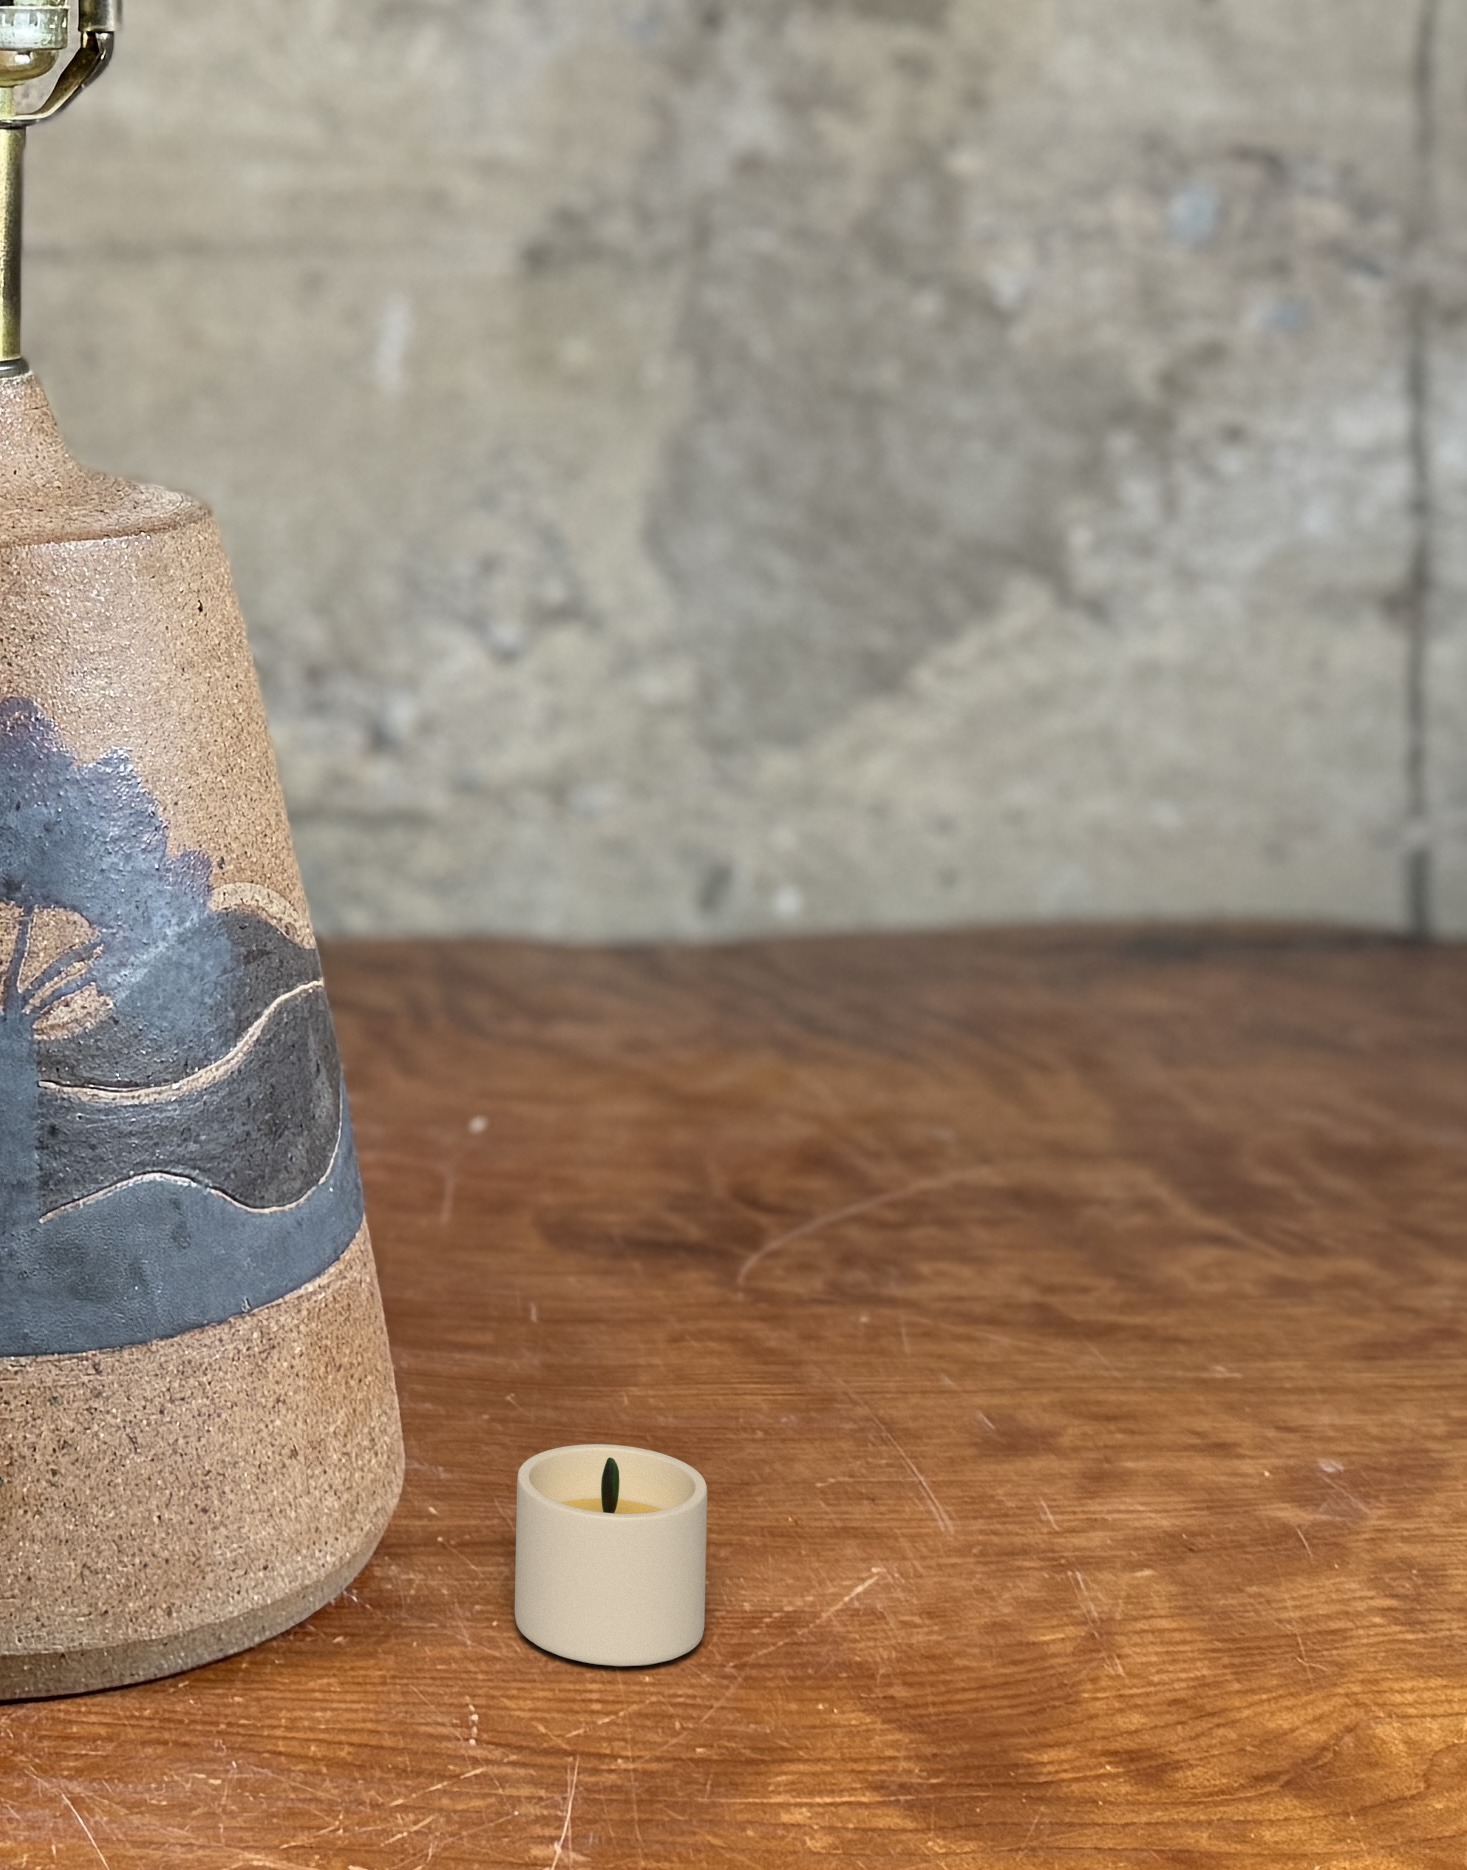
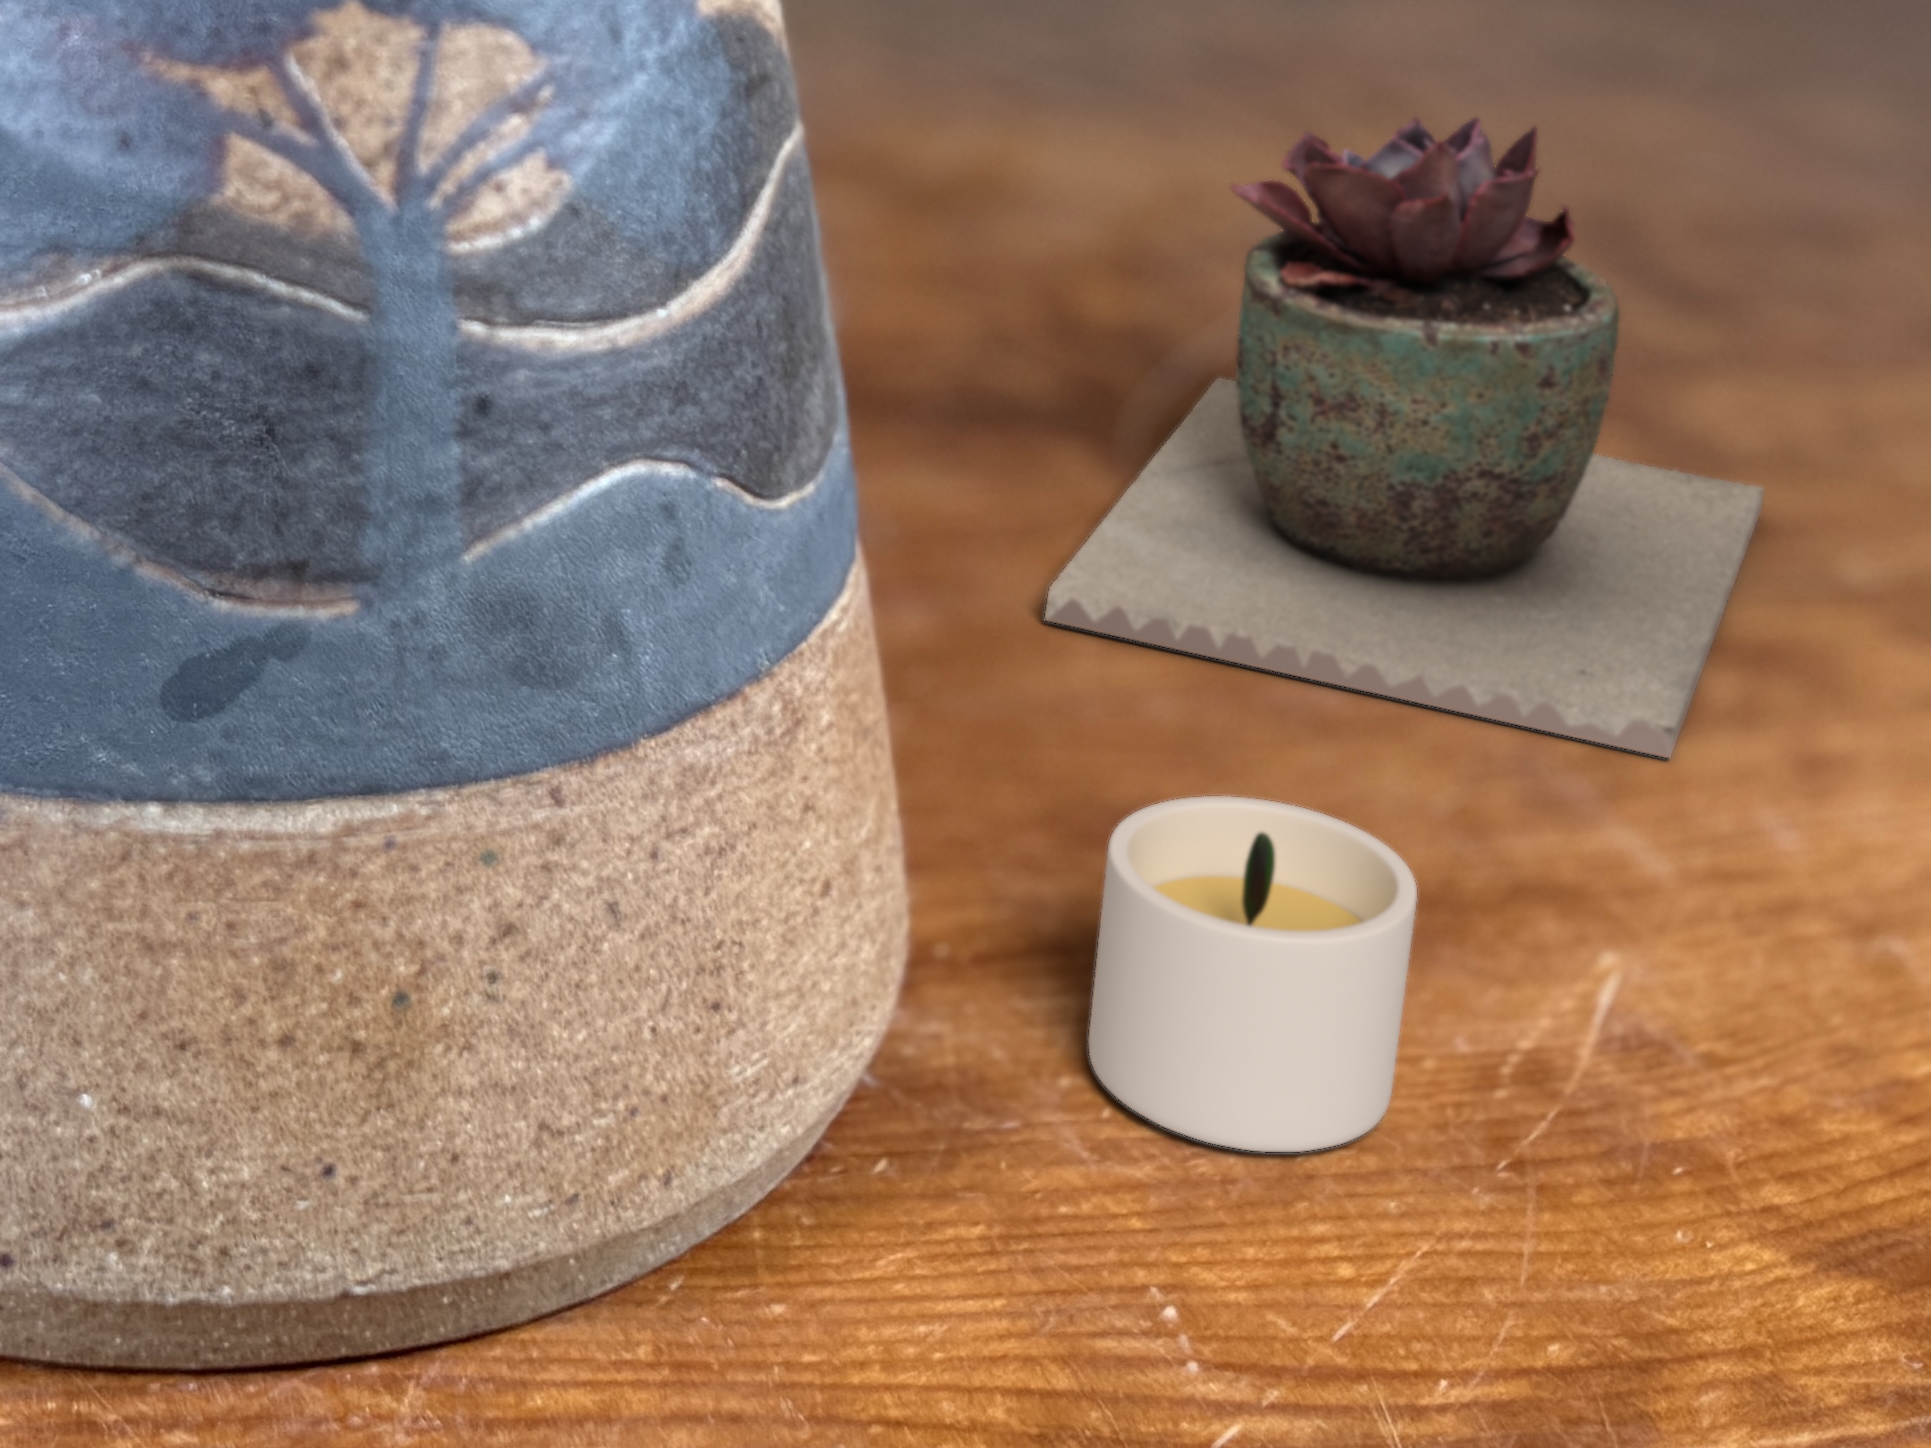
succulent plant: none [662,1026,1262,1487] -> present [1045,118,1764,758]

